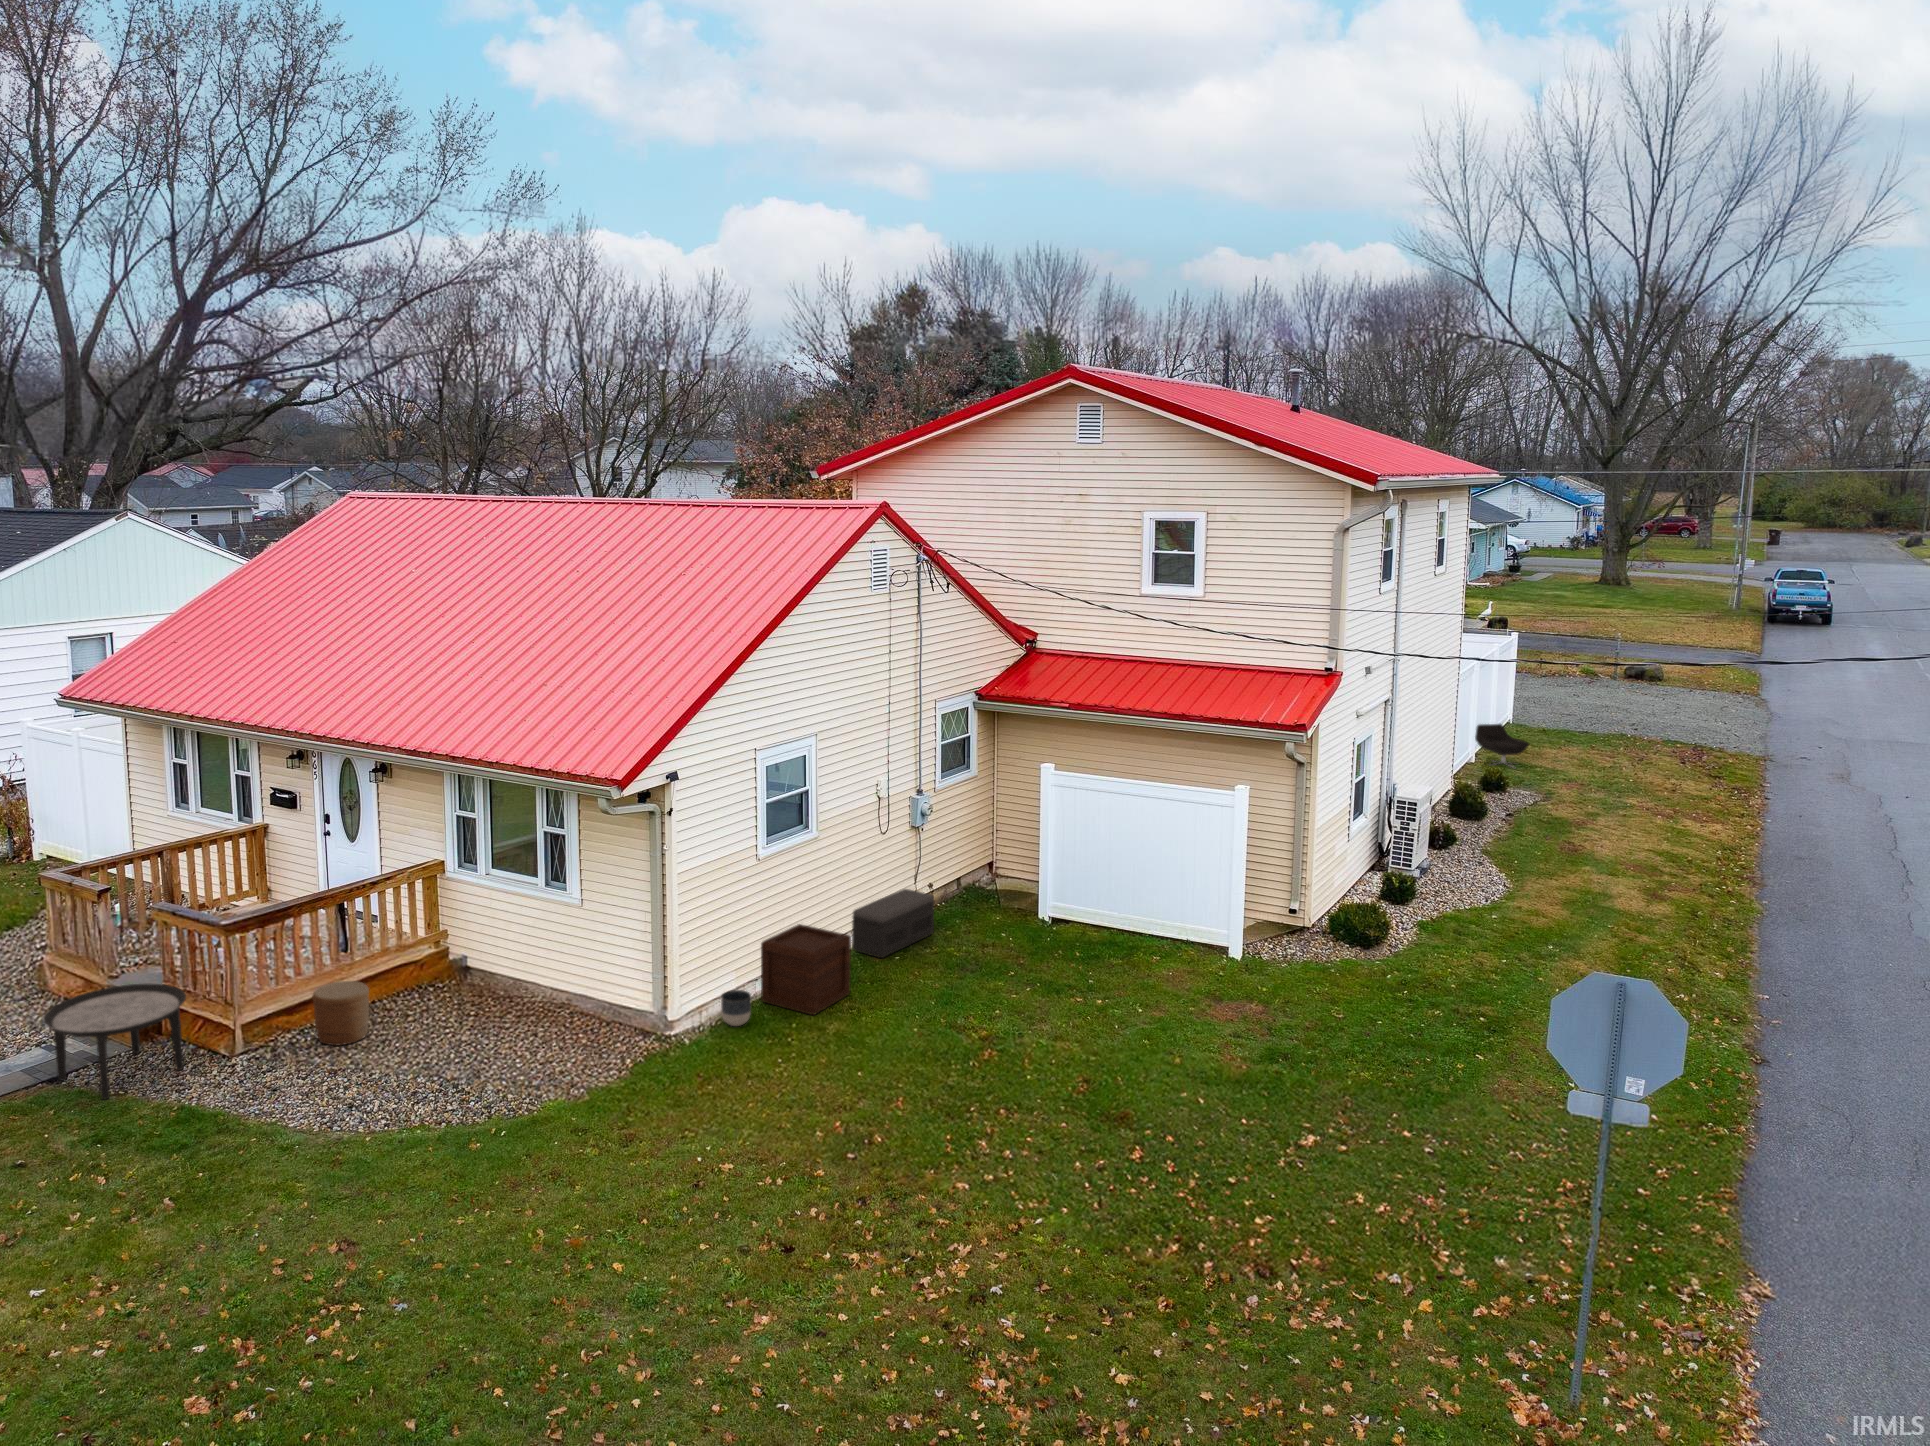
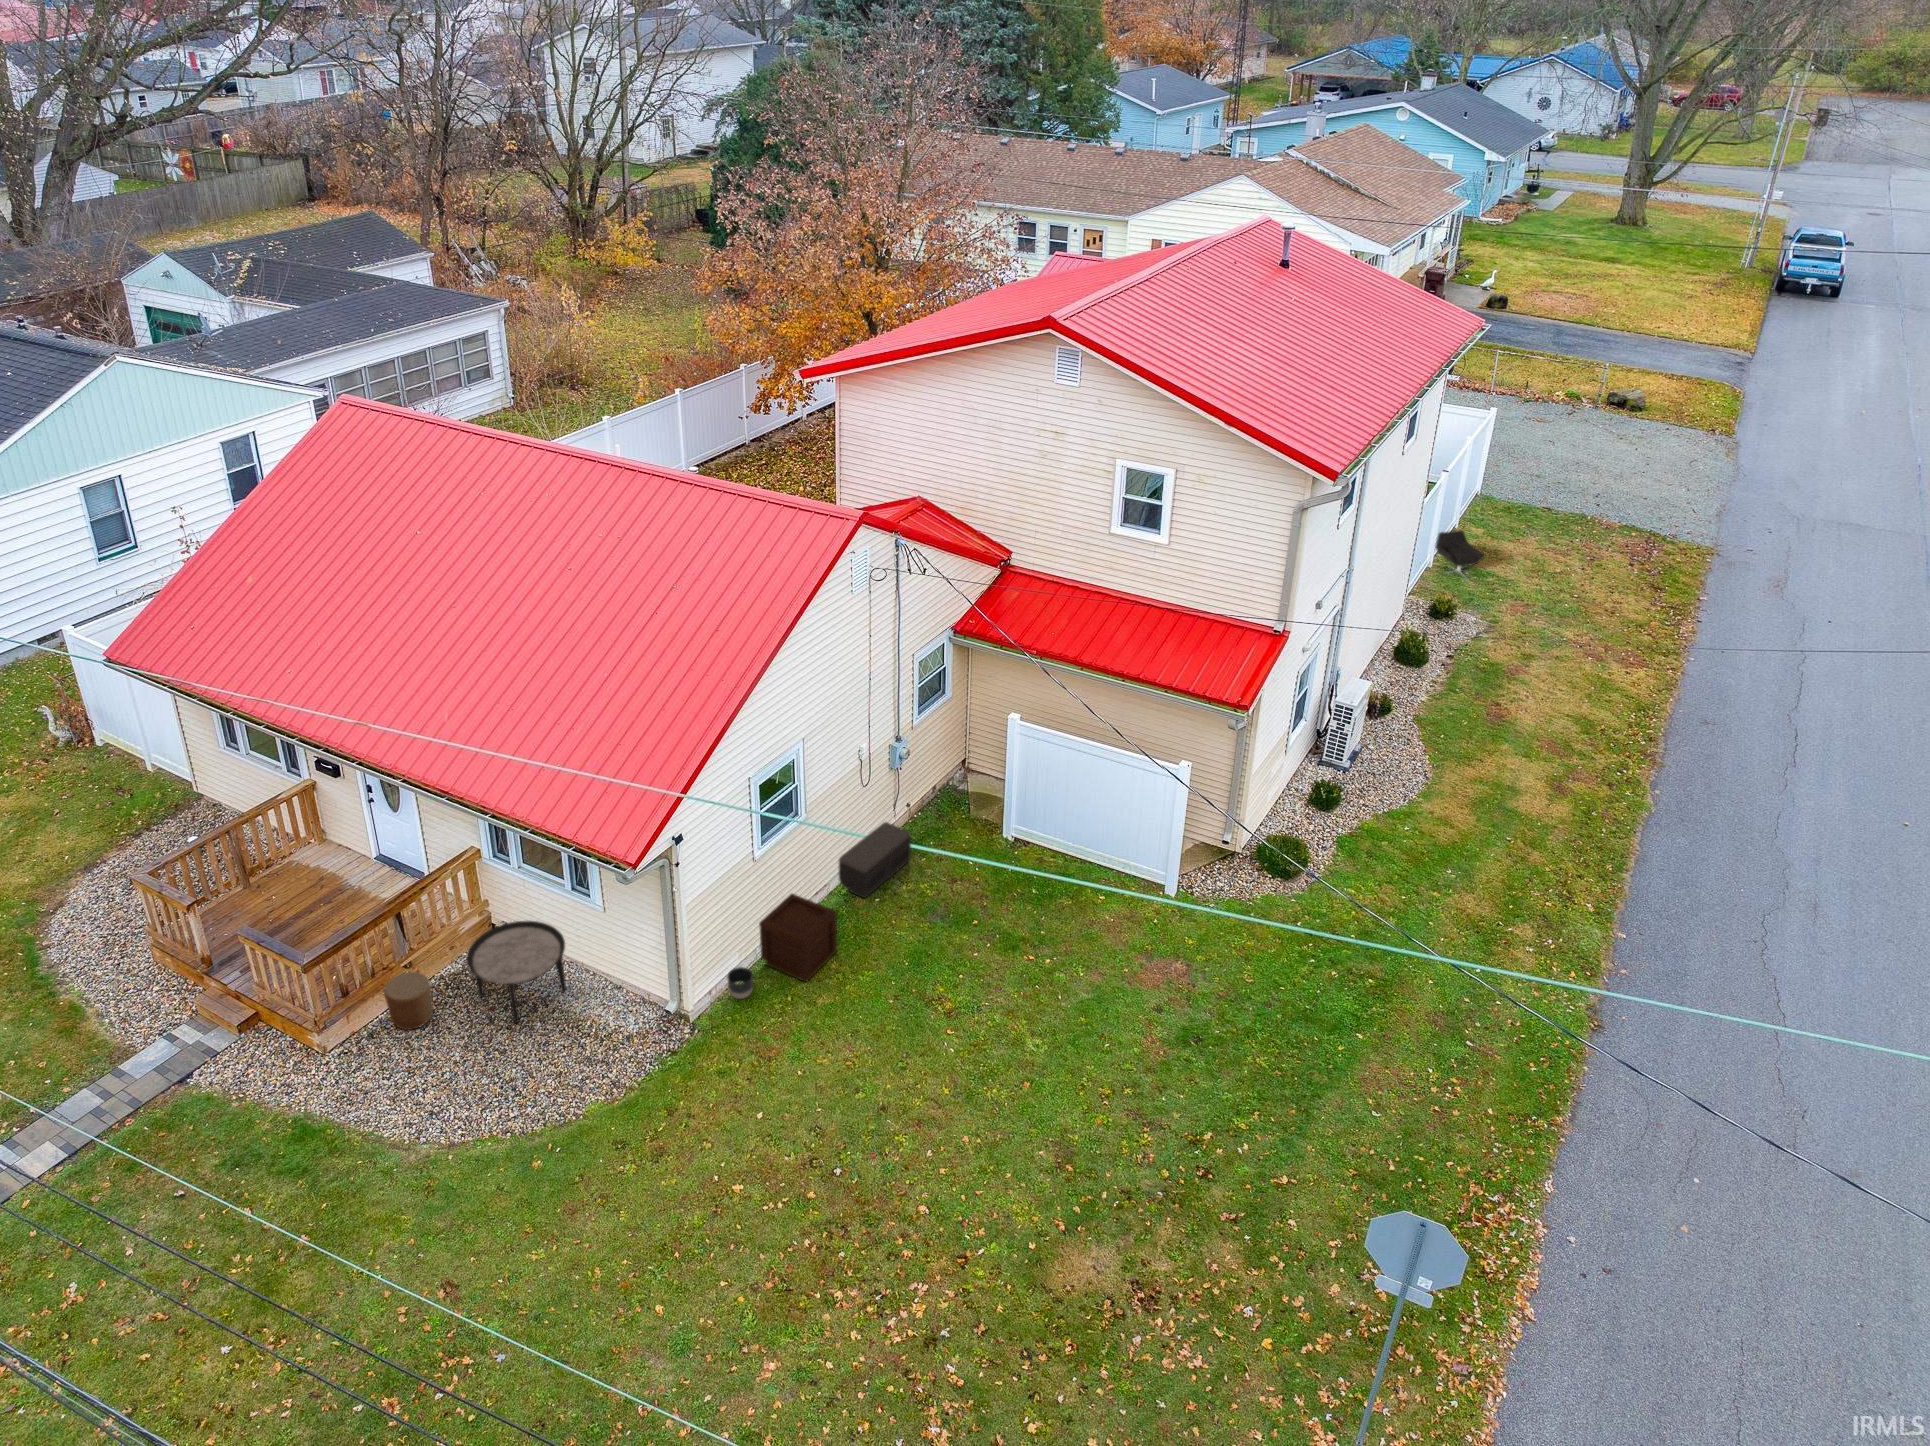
round table: present [43,984,186,1100] -> present [466,921,567,1023]

